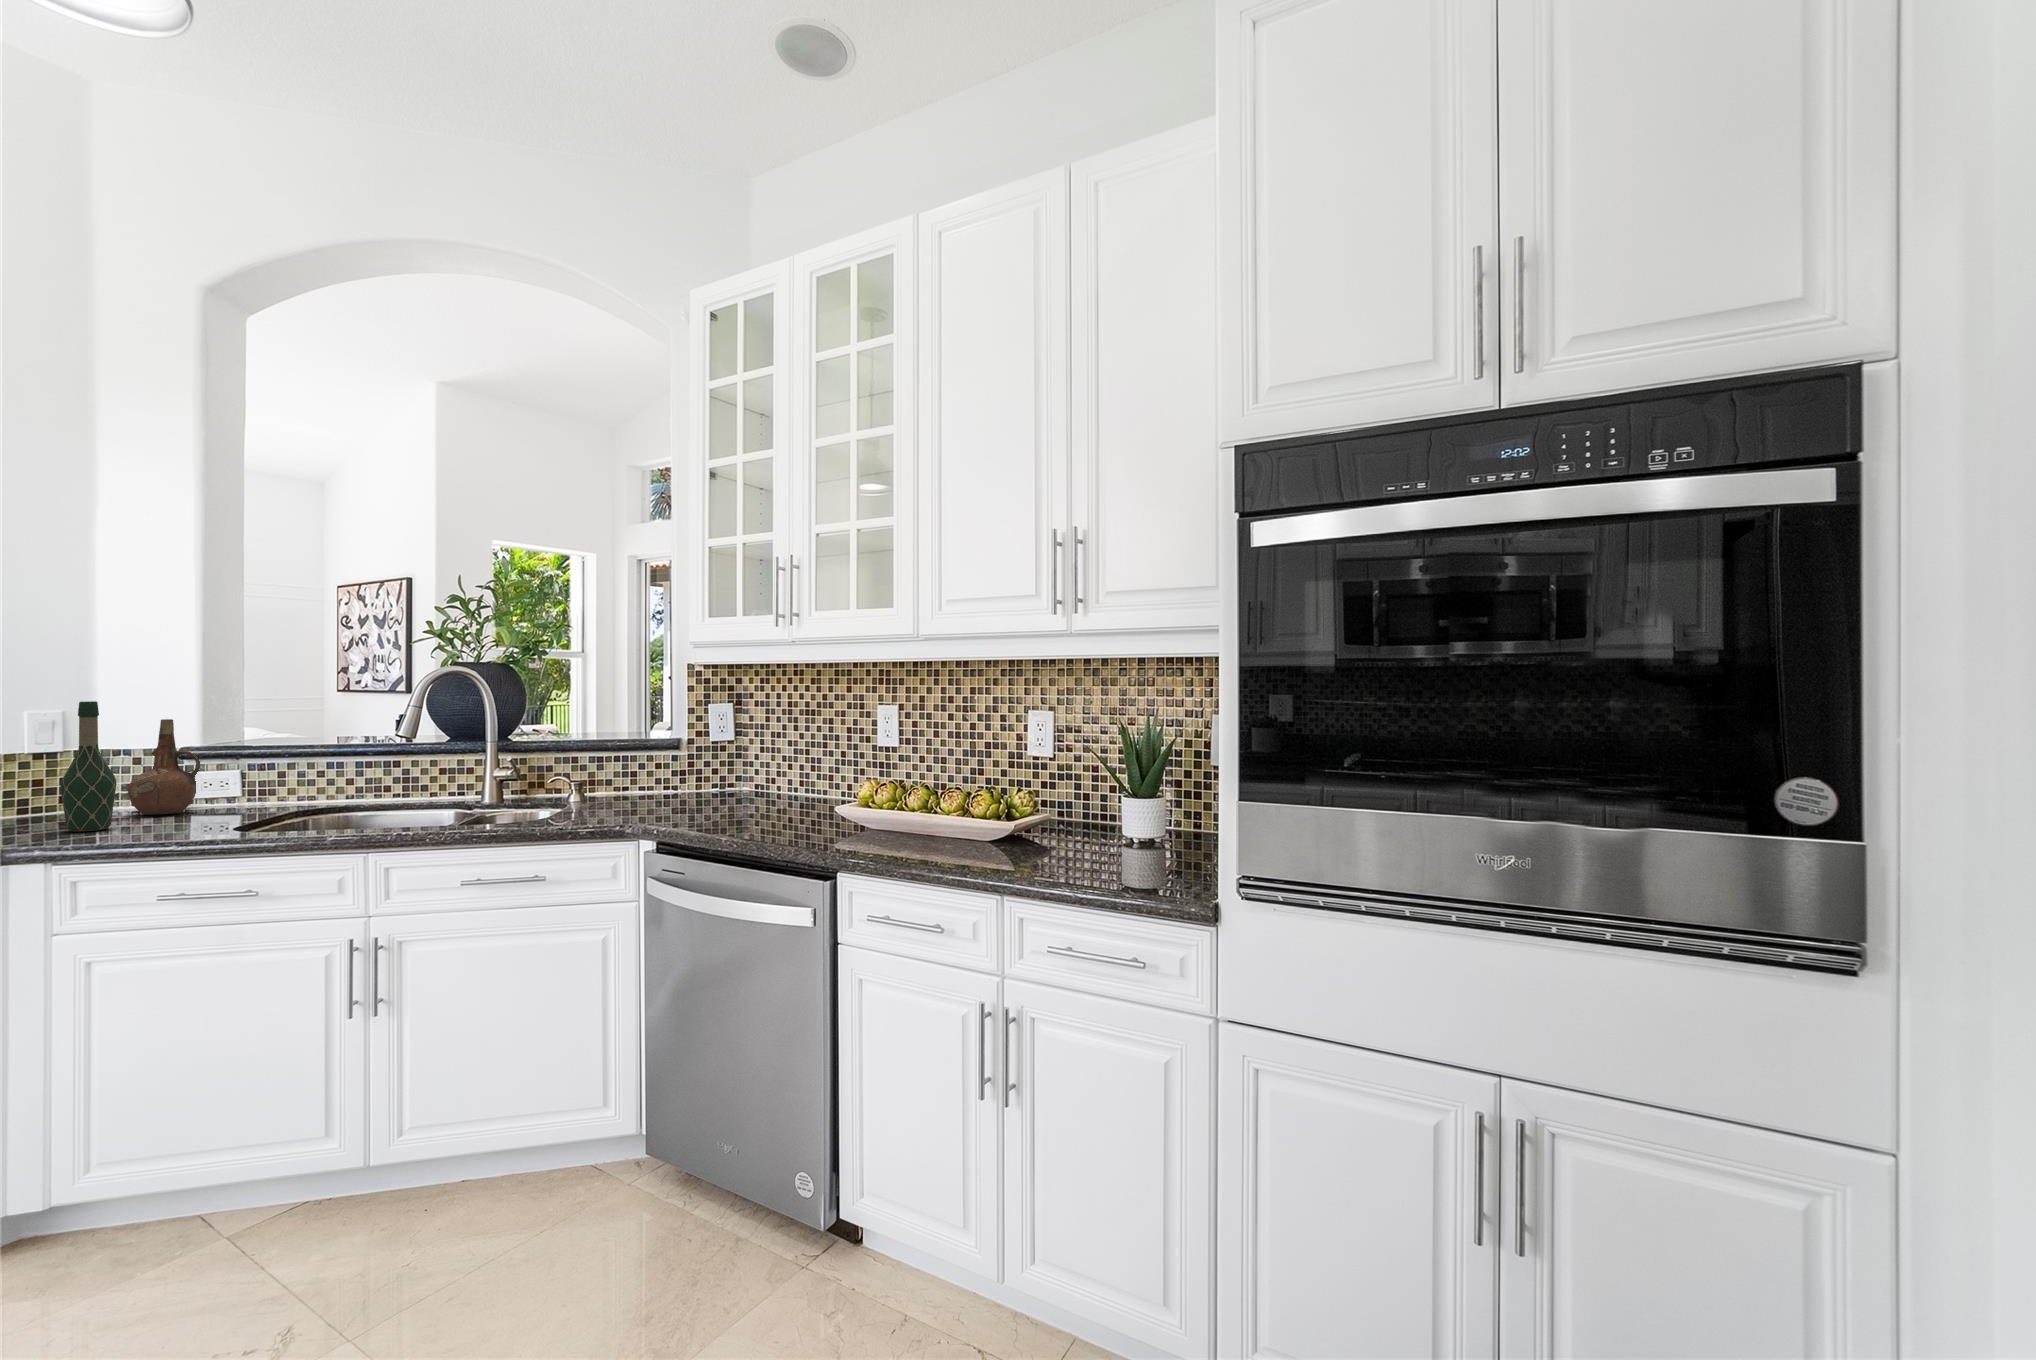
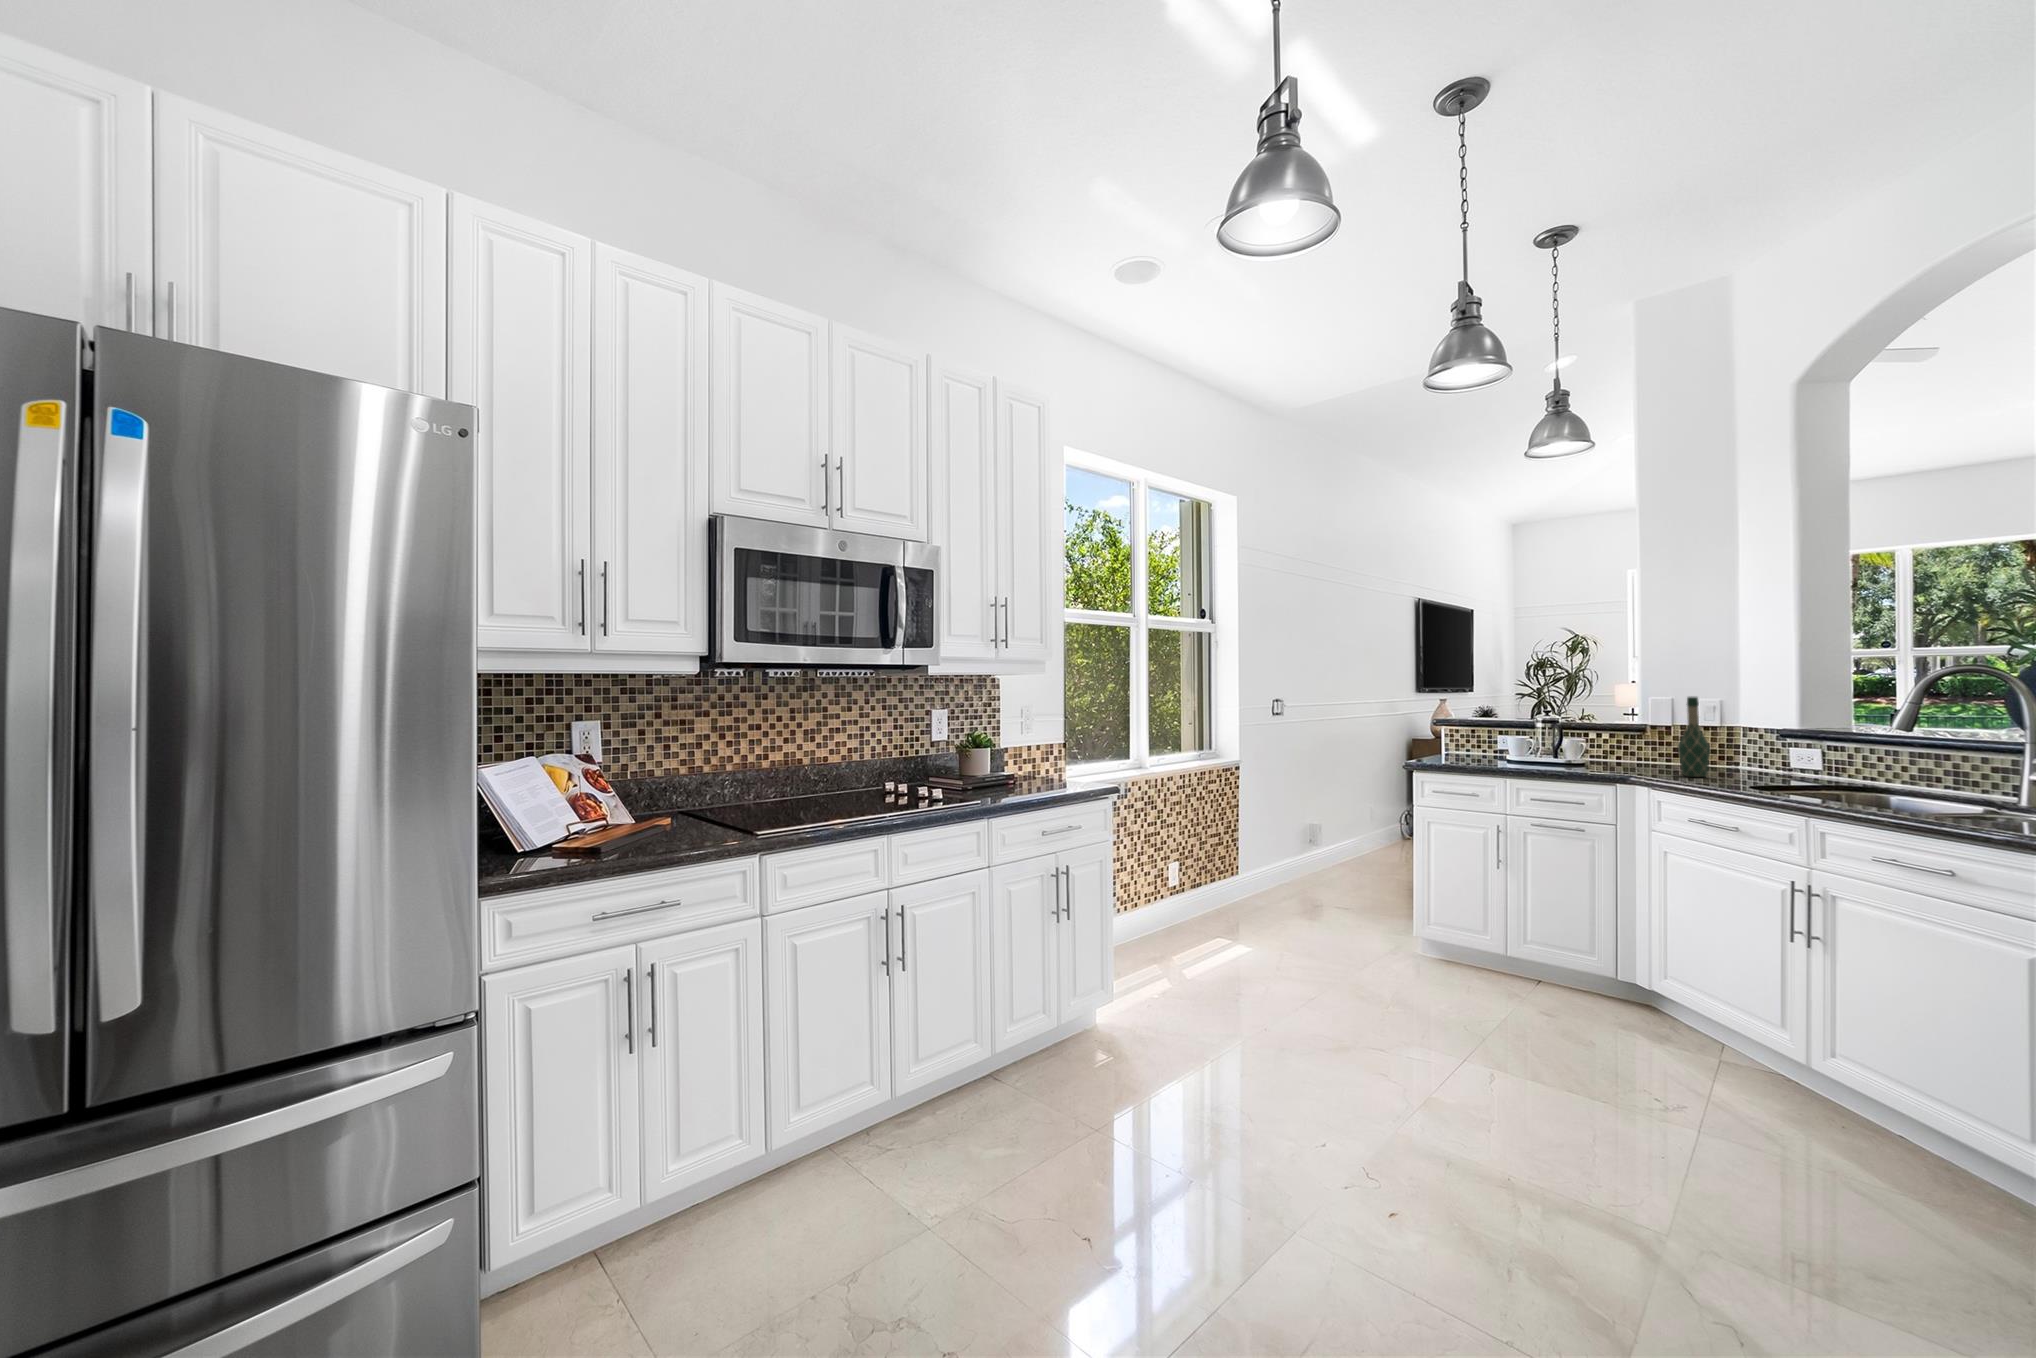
ceramic pitcher: present [128,719,201,815] -> none [1750,709,1802,776]

